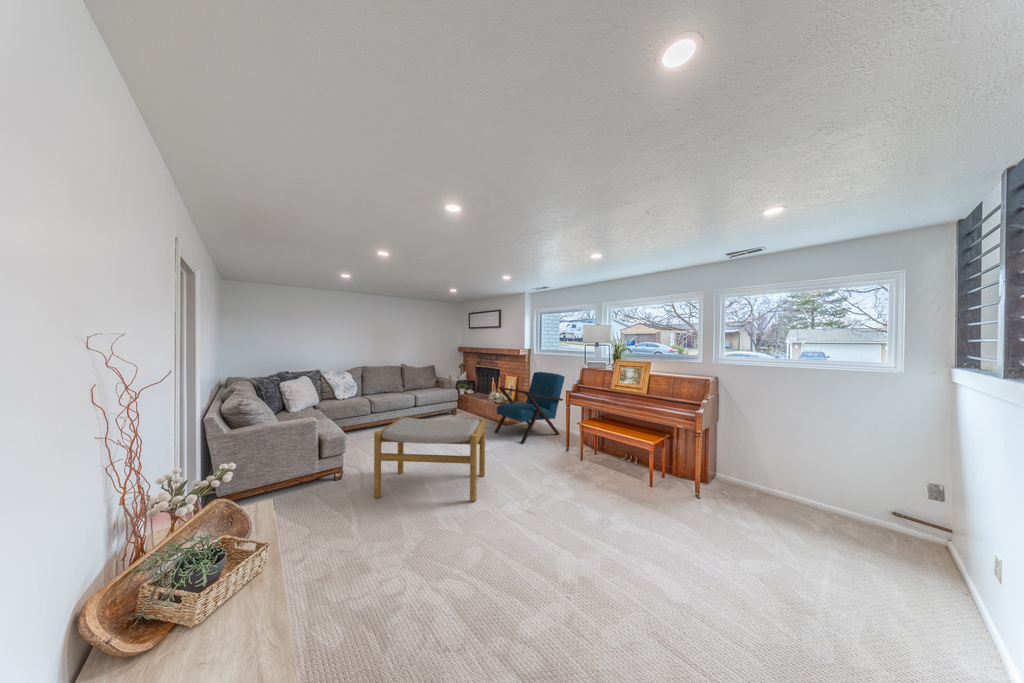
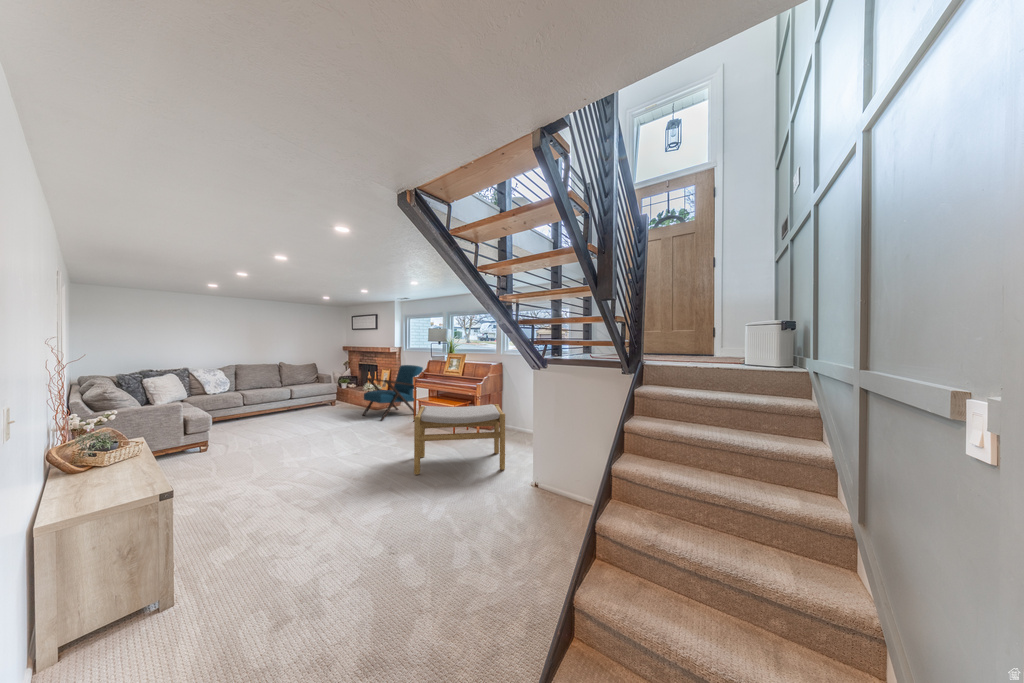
footstool: present [374,417,485,502] -> present [414,404,505,475]

